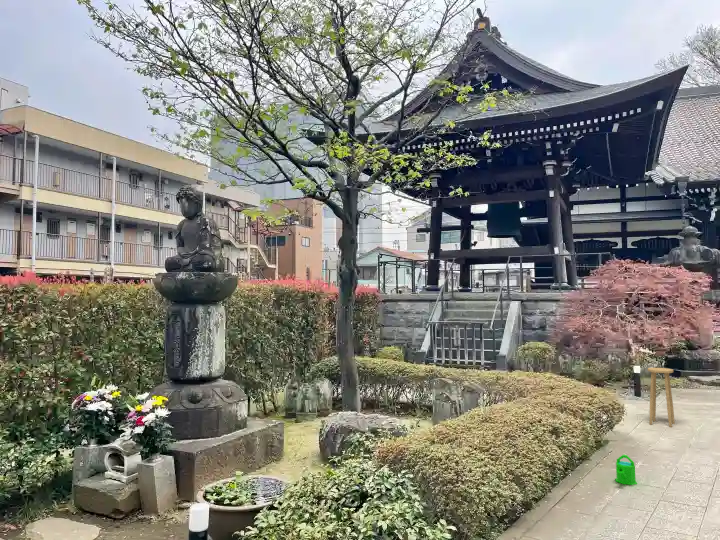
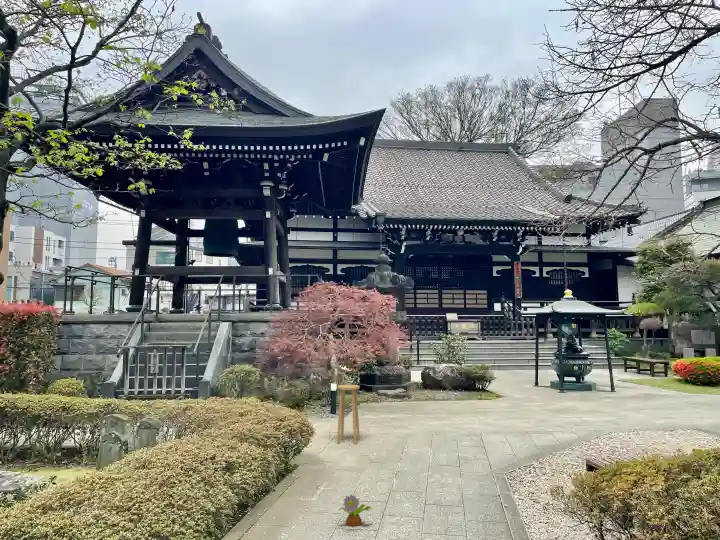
watering can: present [615,455,637,485] -> none [287,488,310,524]
decorative plant: none [667,467,703,496] -> present [339,494,372,526]

